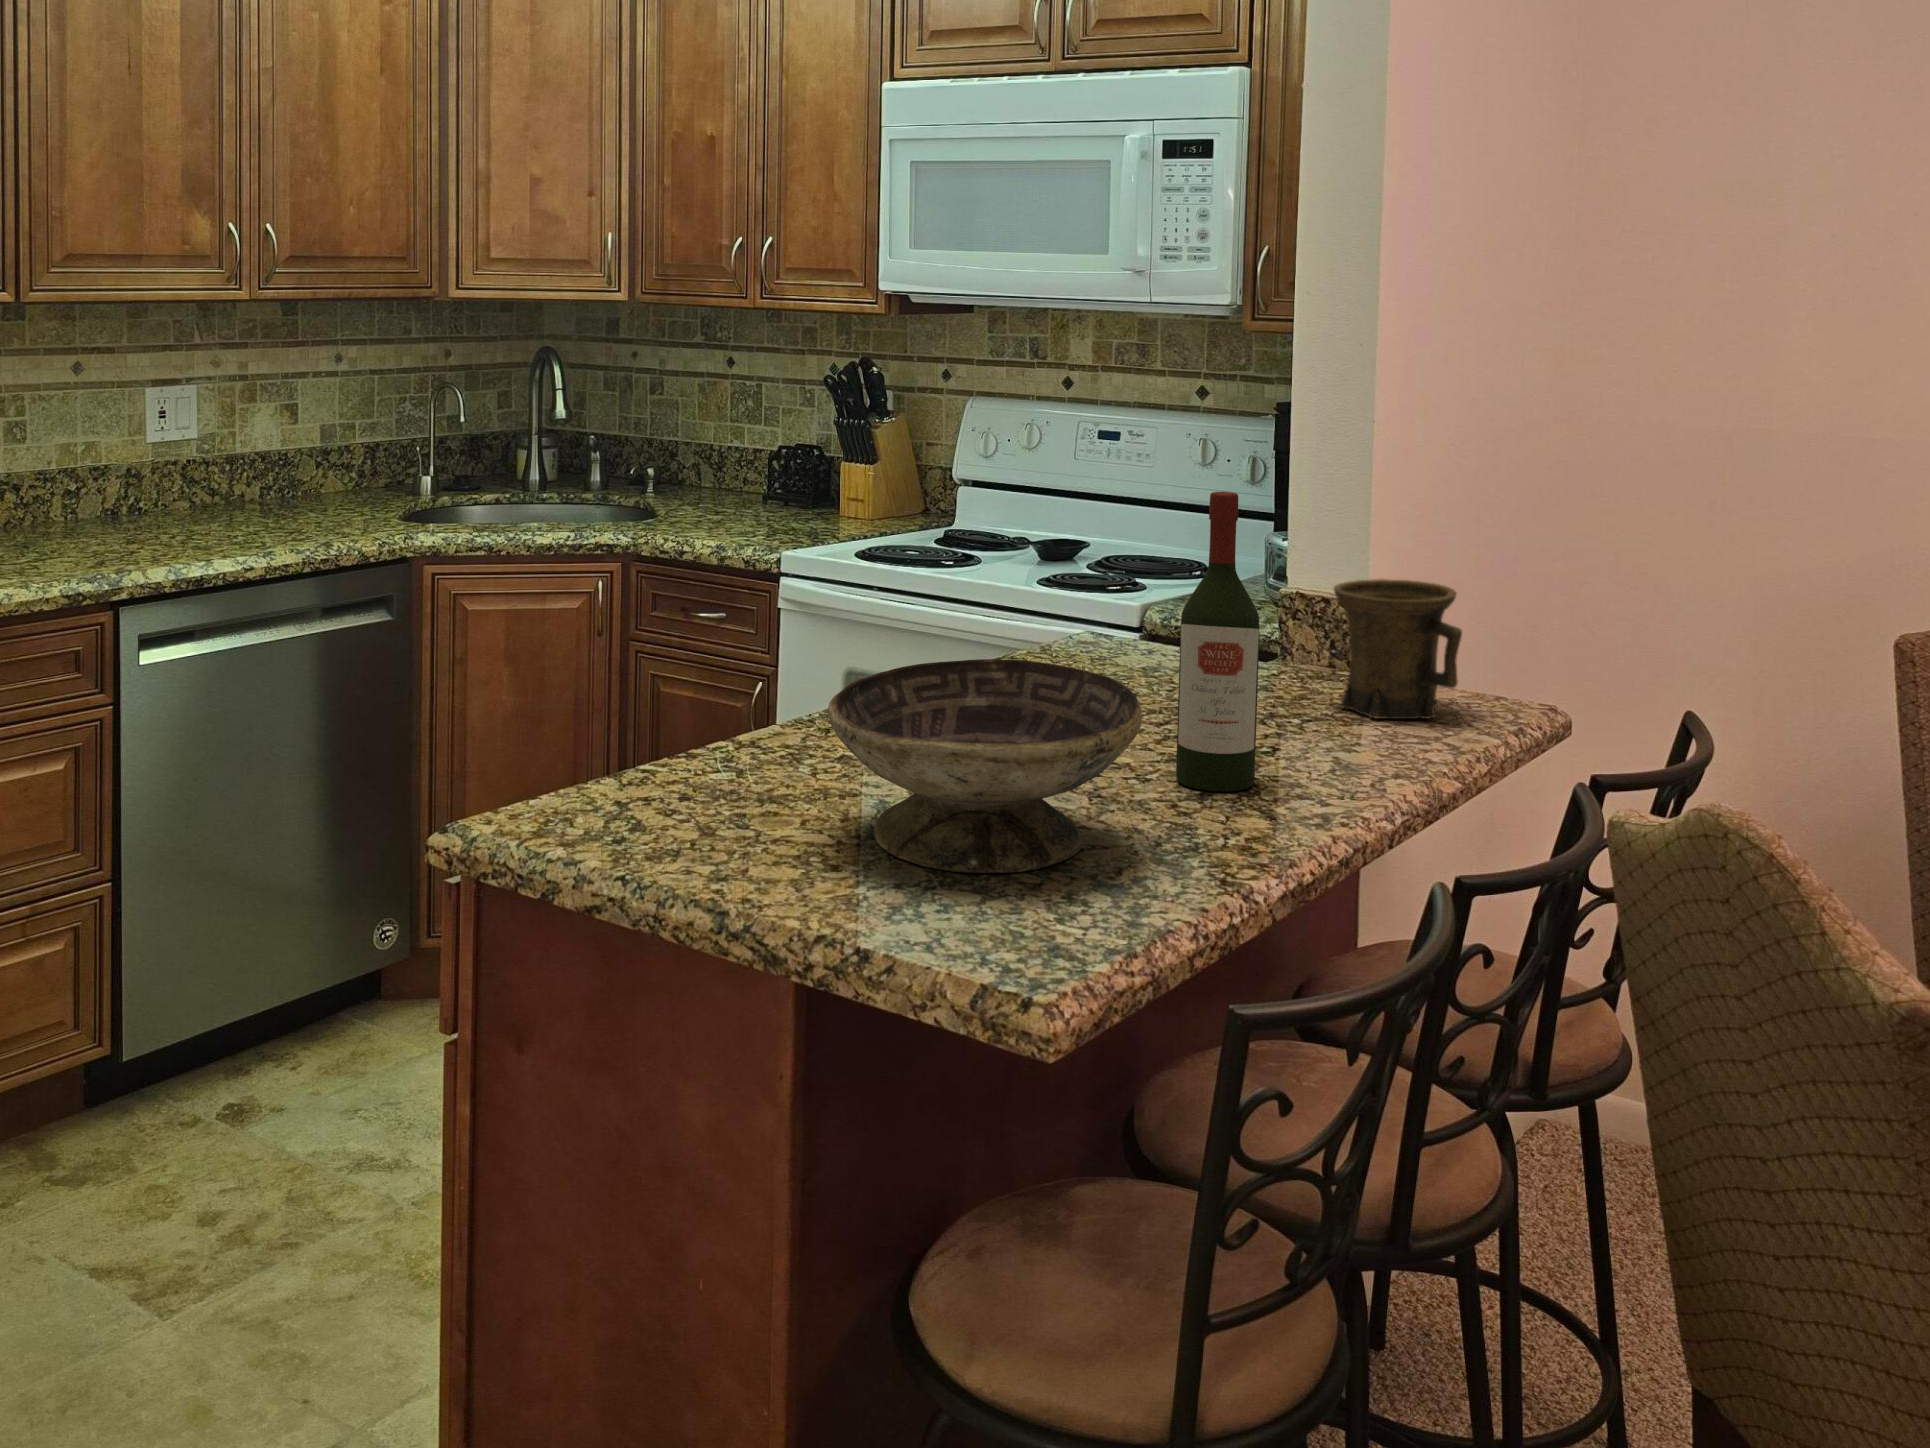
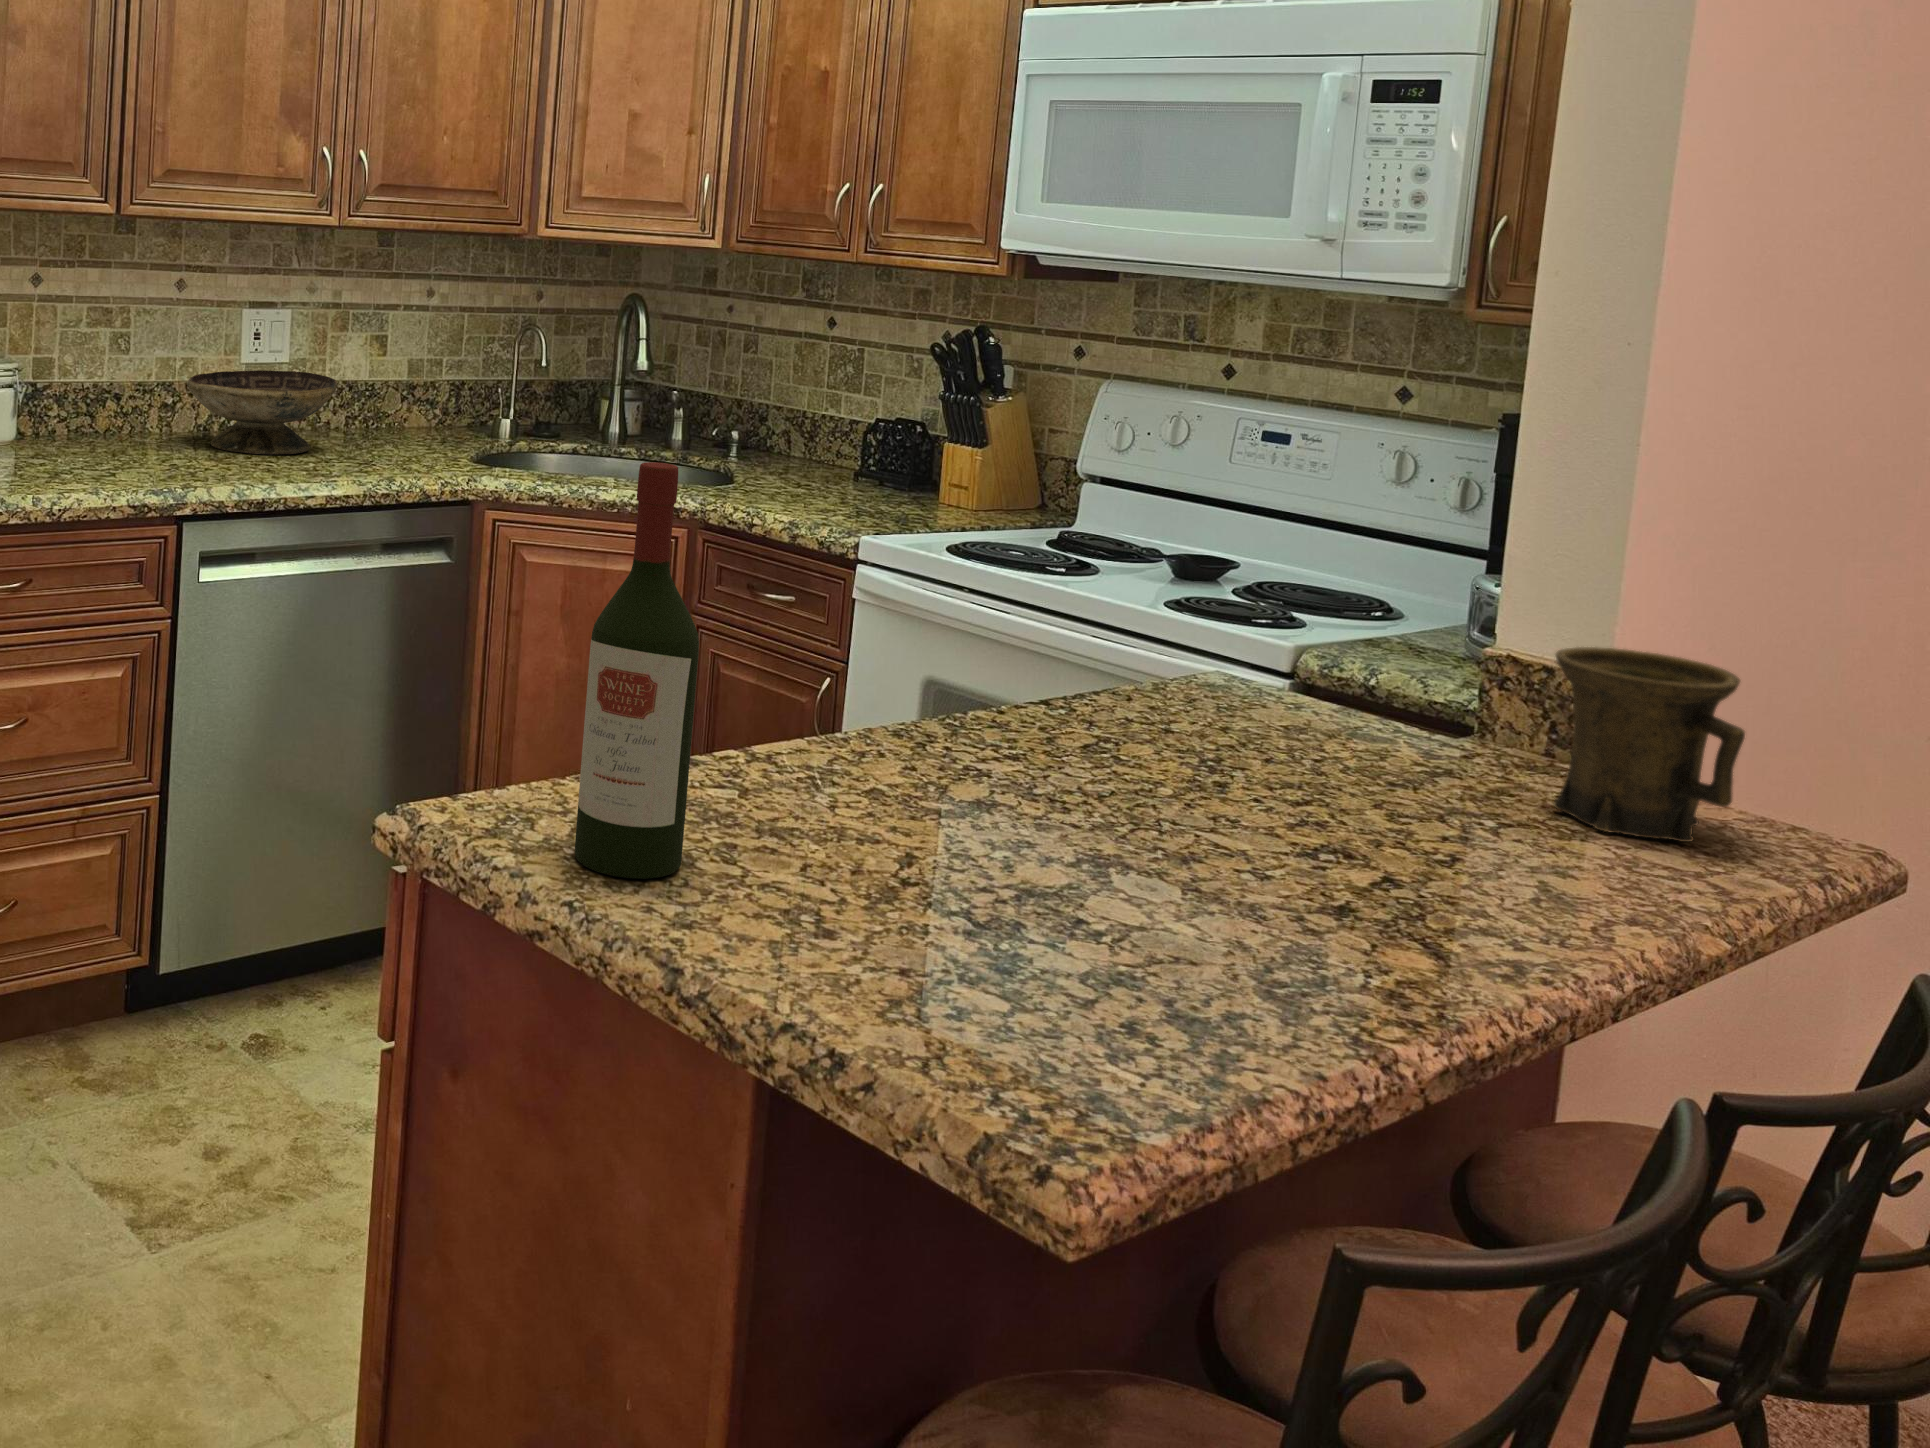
wine bottle: present [1176,492,1259,792] -> present [575,462,699,879]
decorative bowl: present [828,659,1142,873] -> present [187,370,337,455]

